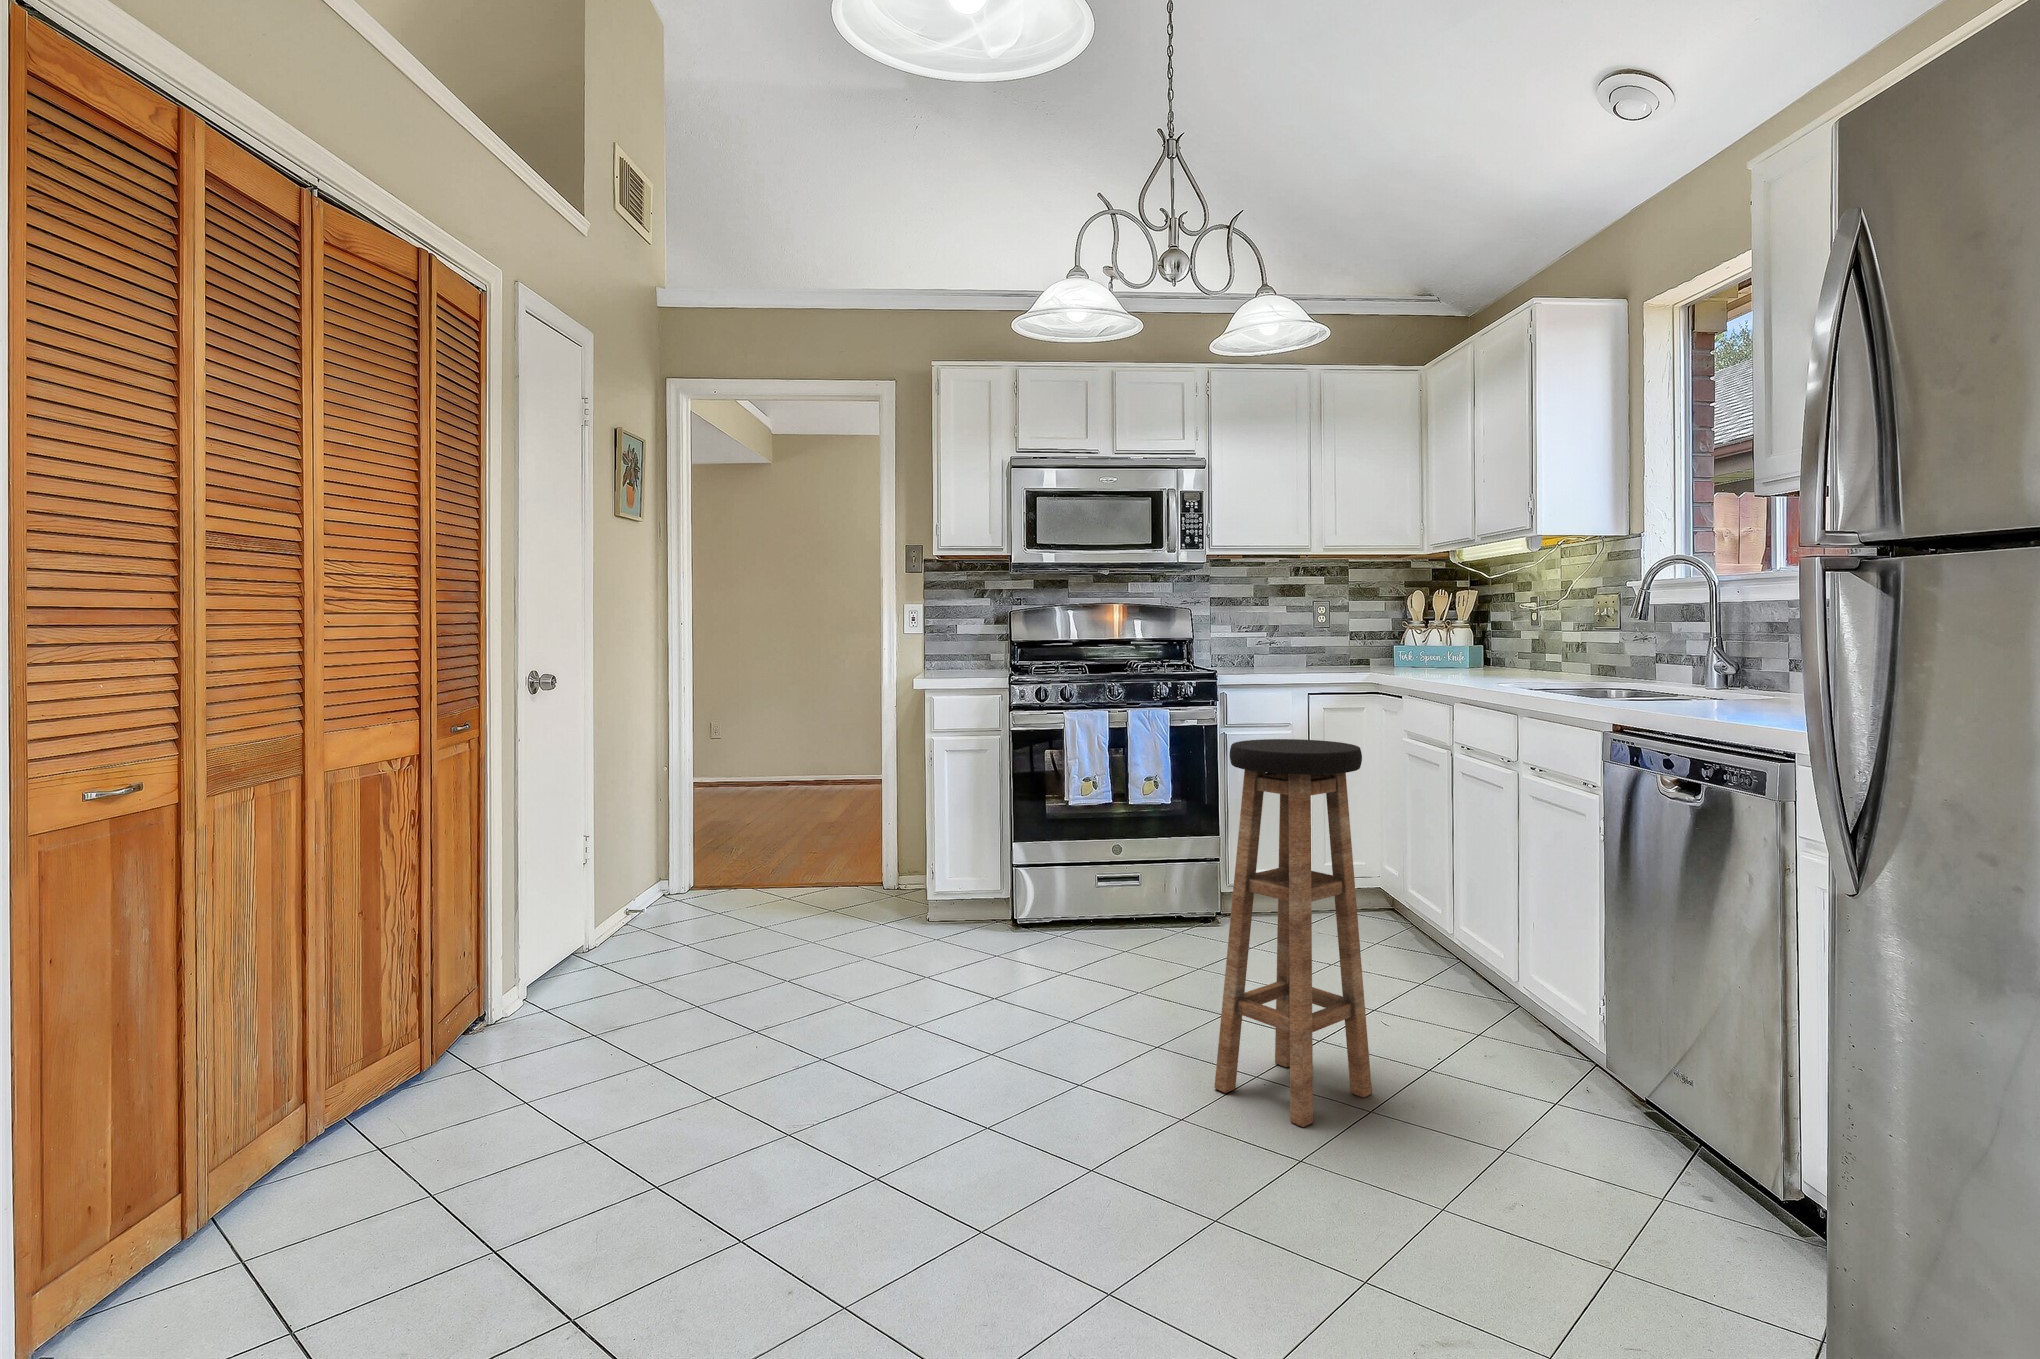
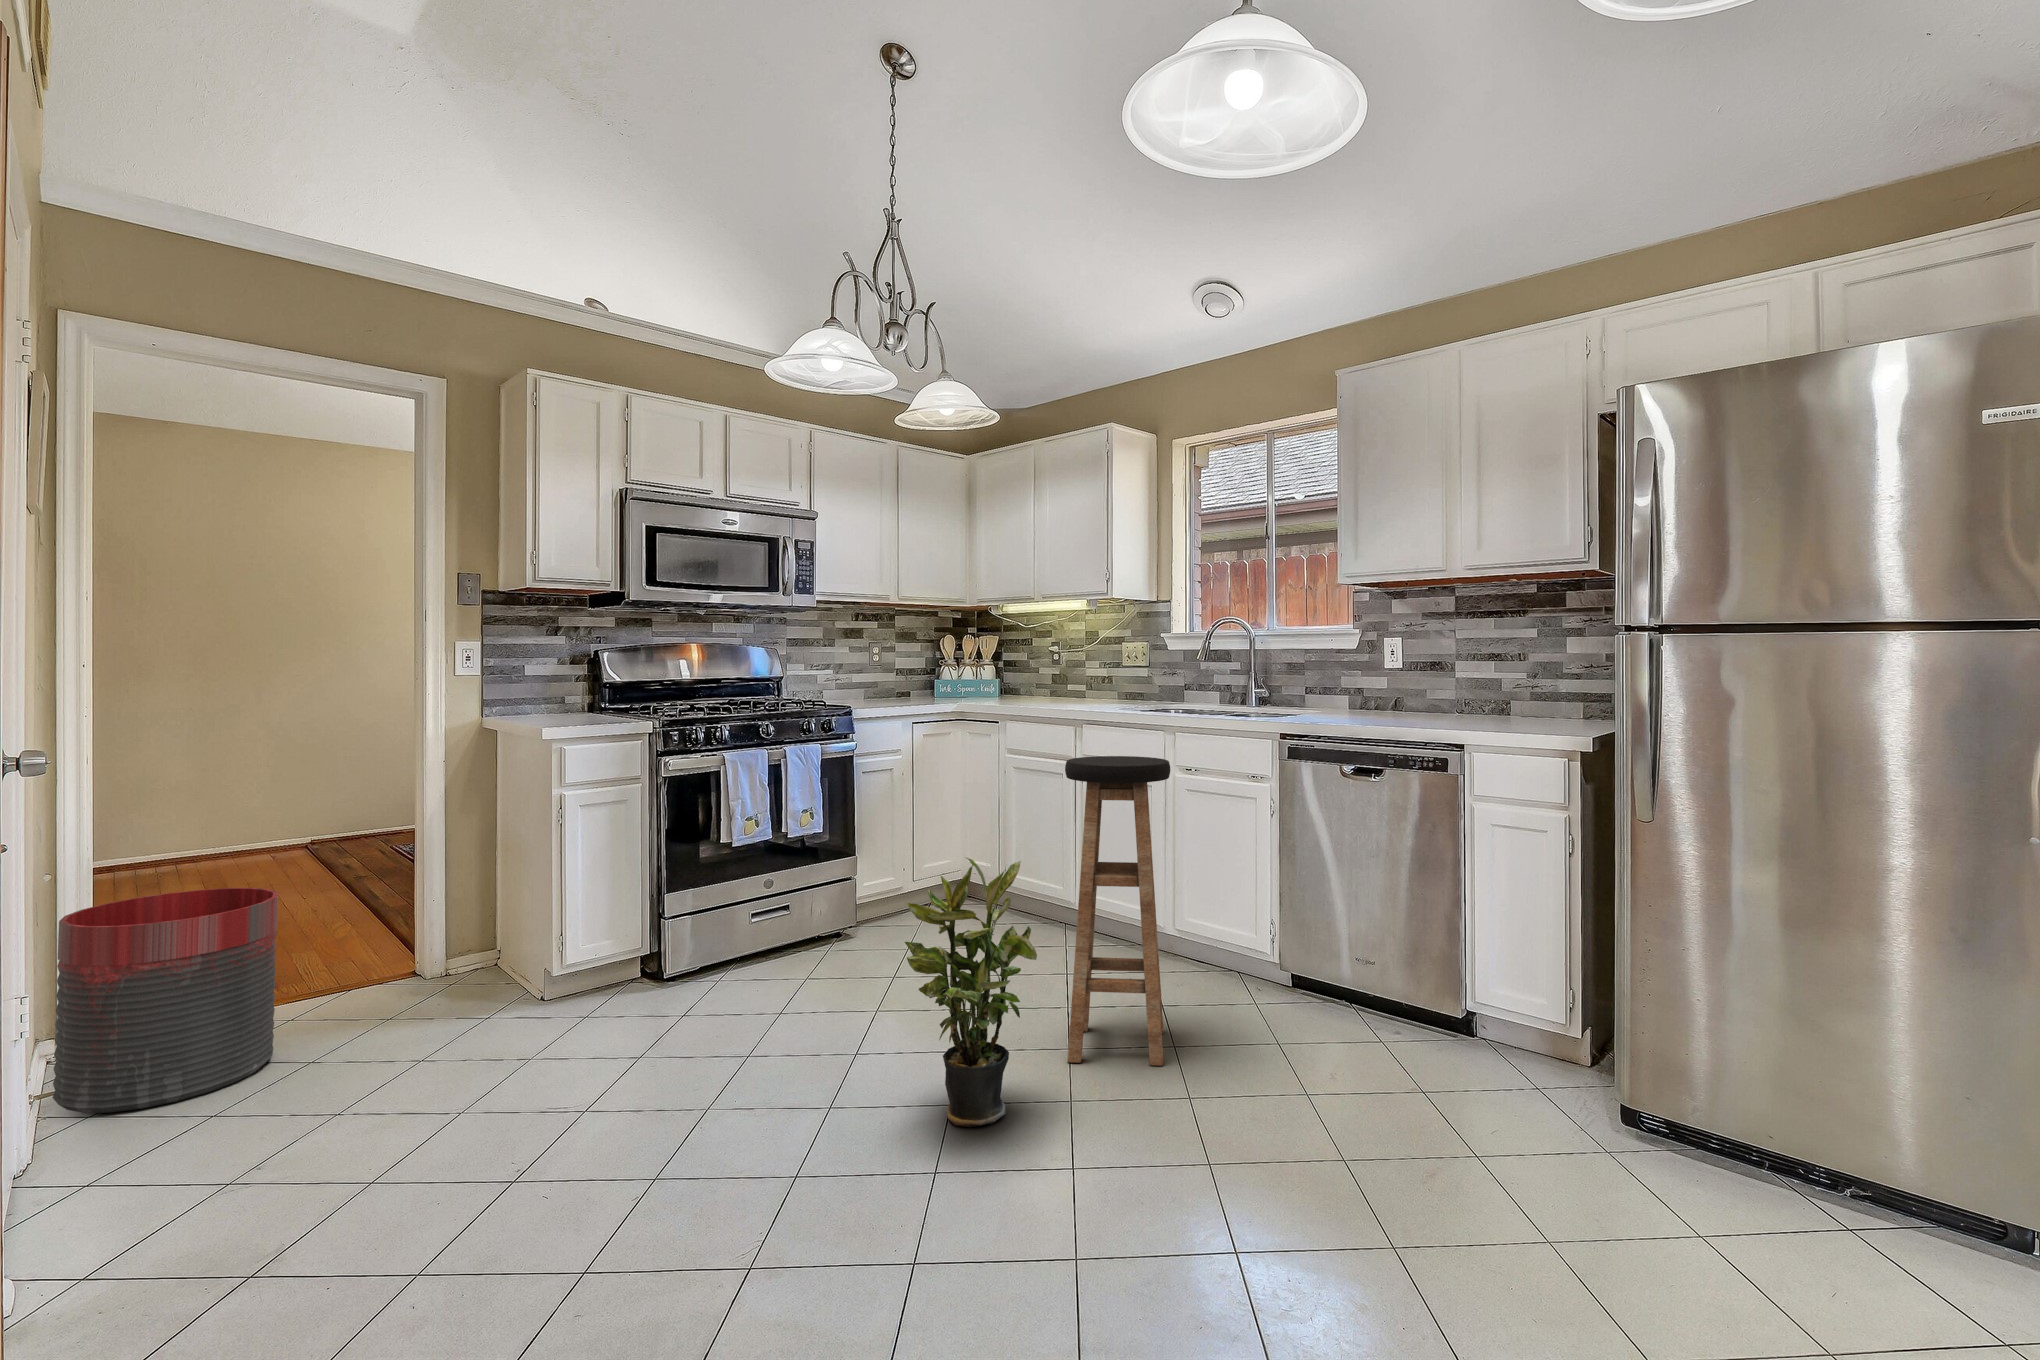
trash can: none [650,784,766,924] -> present [52,888,278,1113]
potted plant: none [982,831,1128,1113] -> present [905,858,1037,1127]

